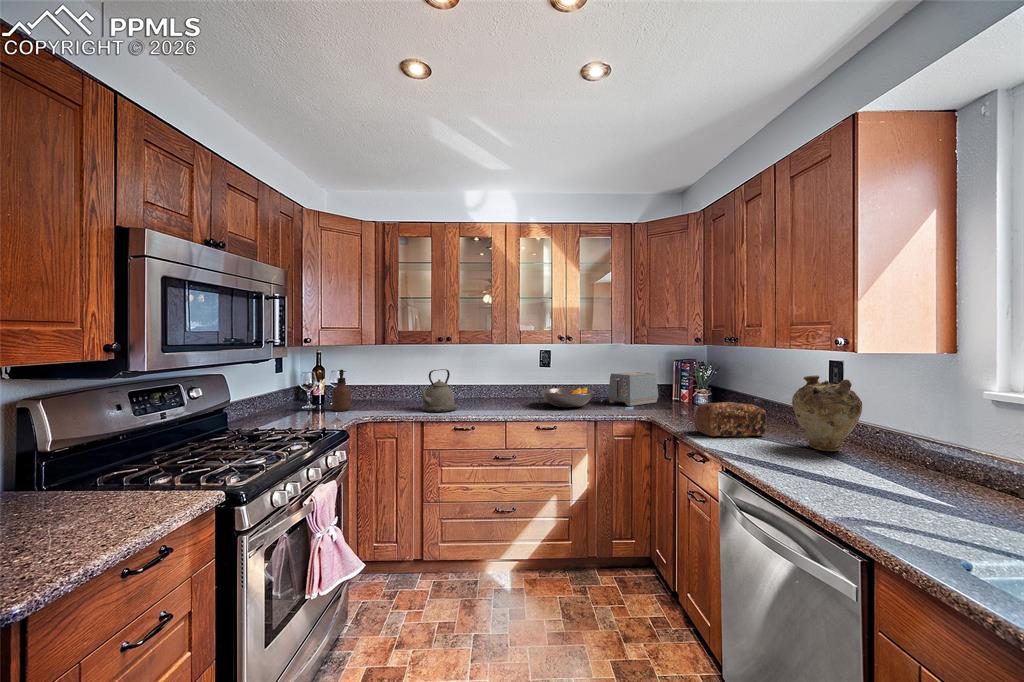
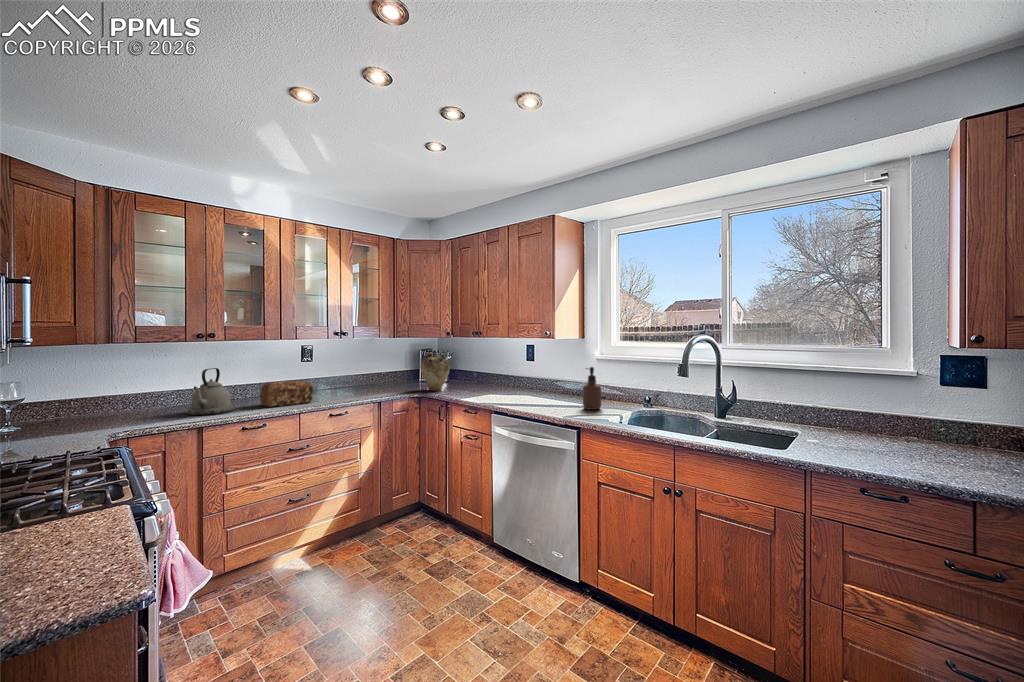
soap dispenser: present [332,370,351,411] -> present [583,367,601,410]
toaster: present [608,372,658,406] -> none [373,362,410,390]
vase: present [792,375,862,451] -> present [421,353,450,391]
fruit bowl: present [541,387,594,408] -> none [317,377,368,396]
bread loaf: present [694,402,767,437] -> present [260,381,314,407]

